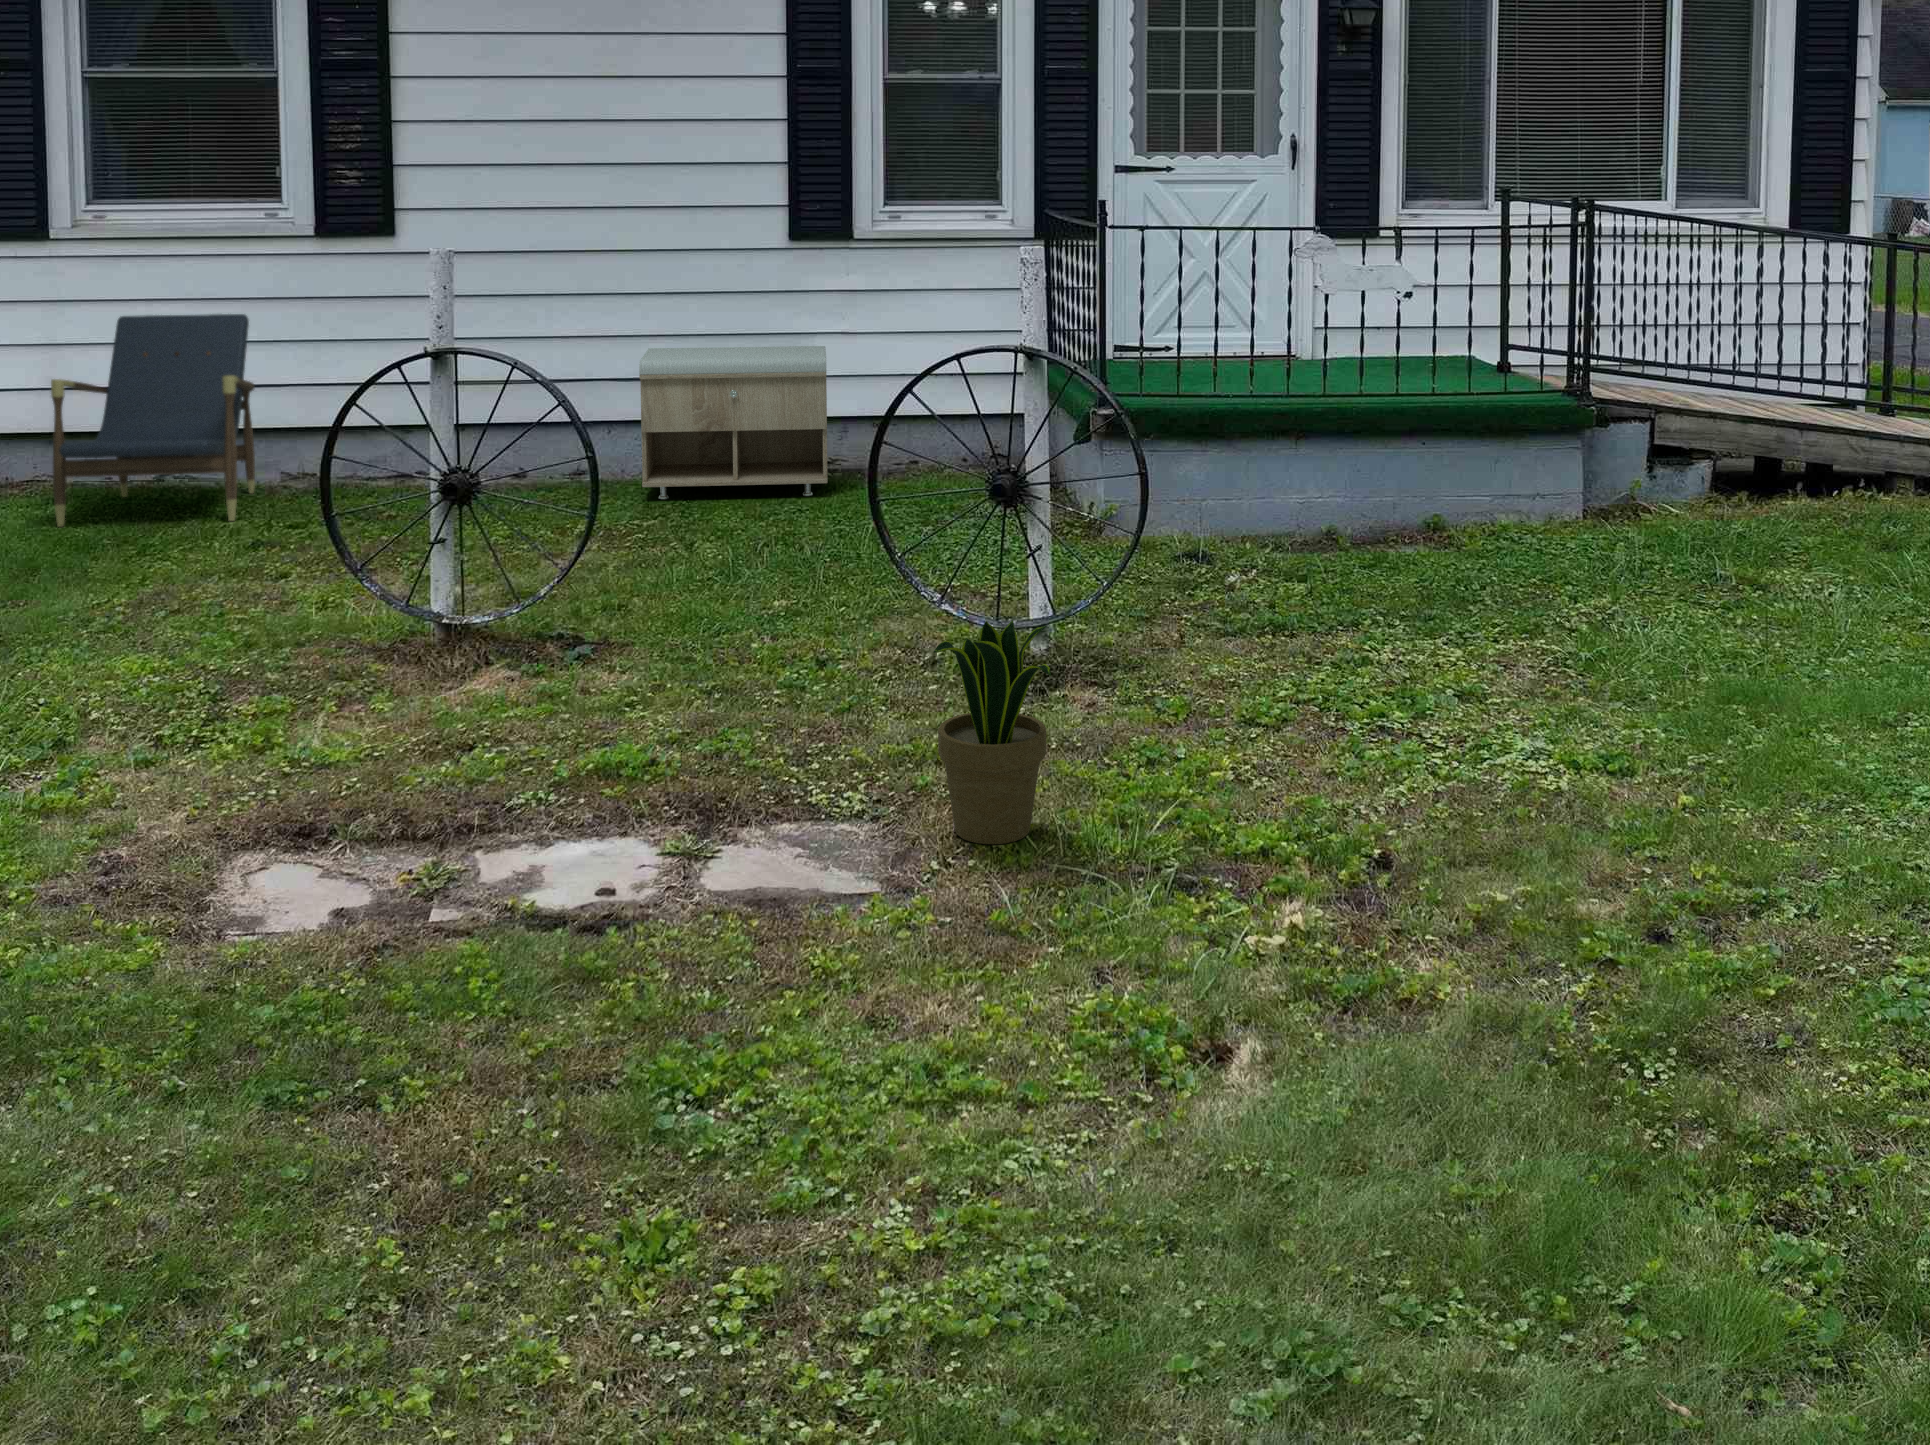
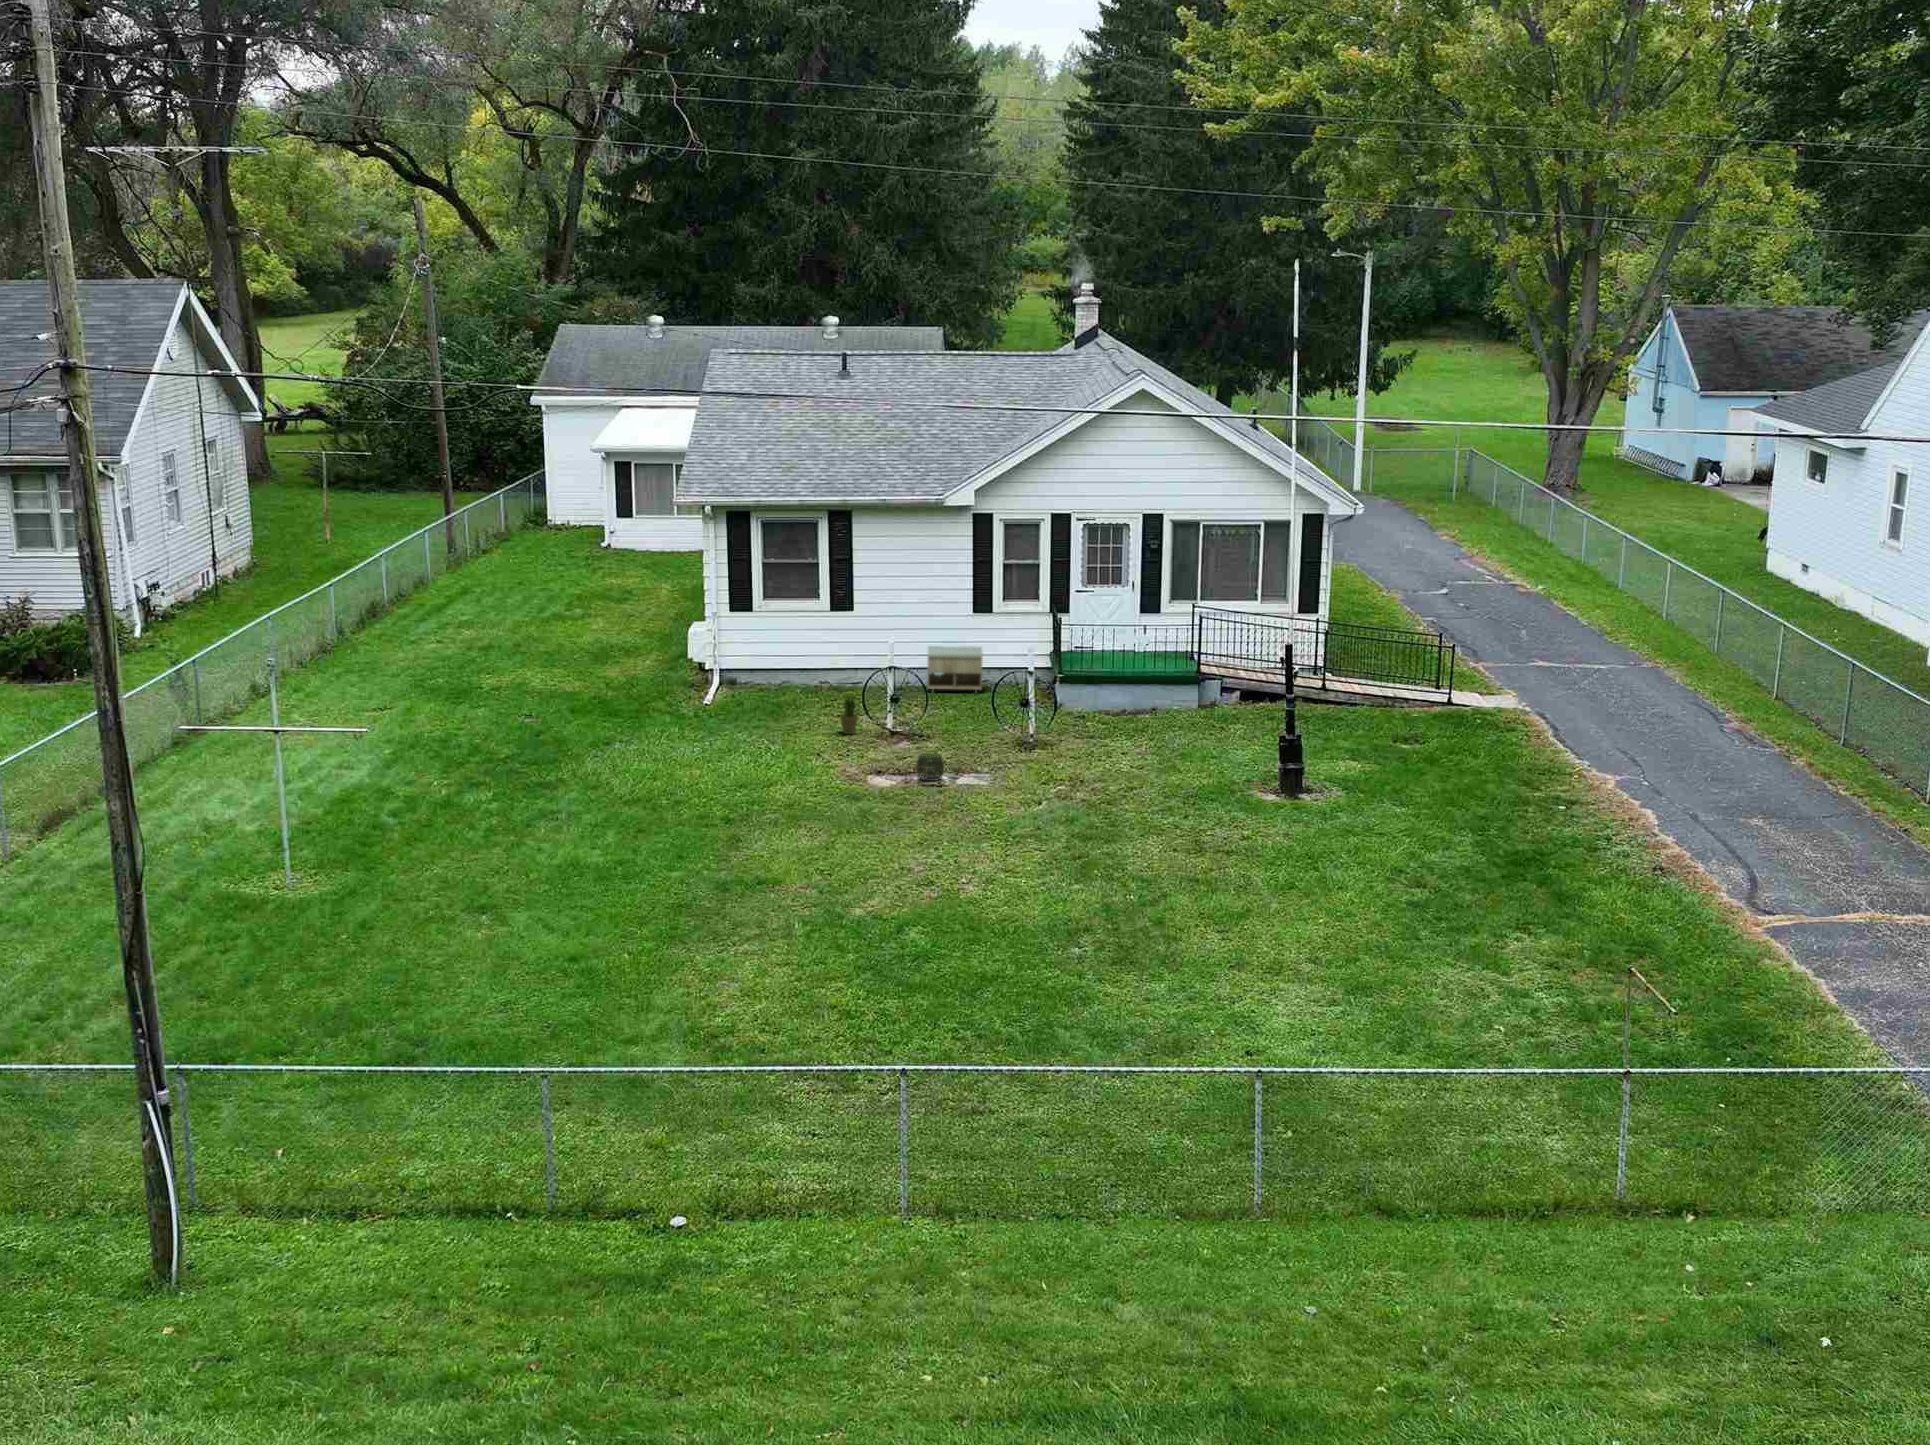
lounge chair: present [51,314,255,527] -> none [765,632,815,695]
potted plant: present [934,620,1051,844] -> present [840,698,858,734]
woven basket: none [270,917,502,1179] -> present [916,753,944,781]

